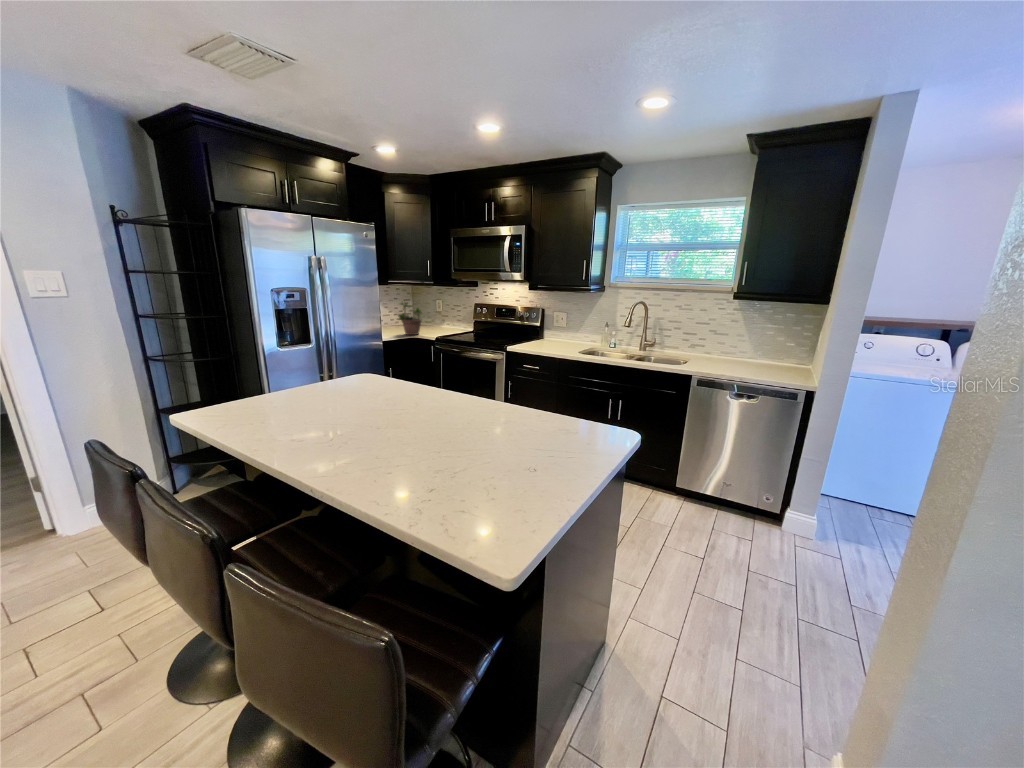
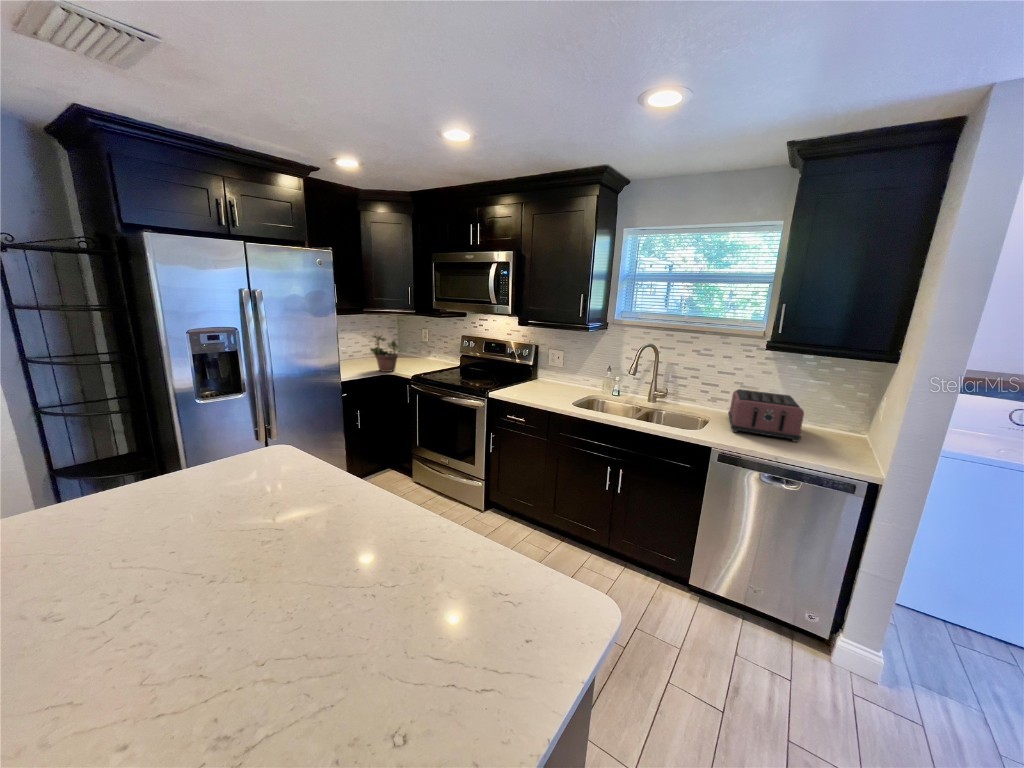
toaster: none [704,334,761,370] -> present [728,389,804,442]

